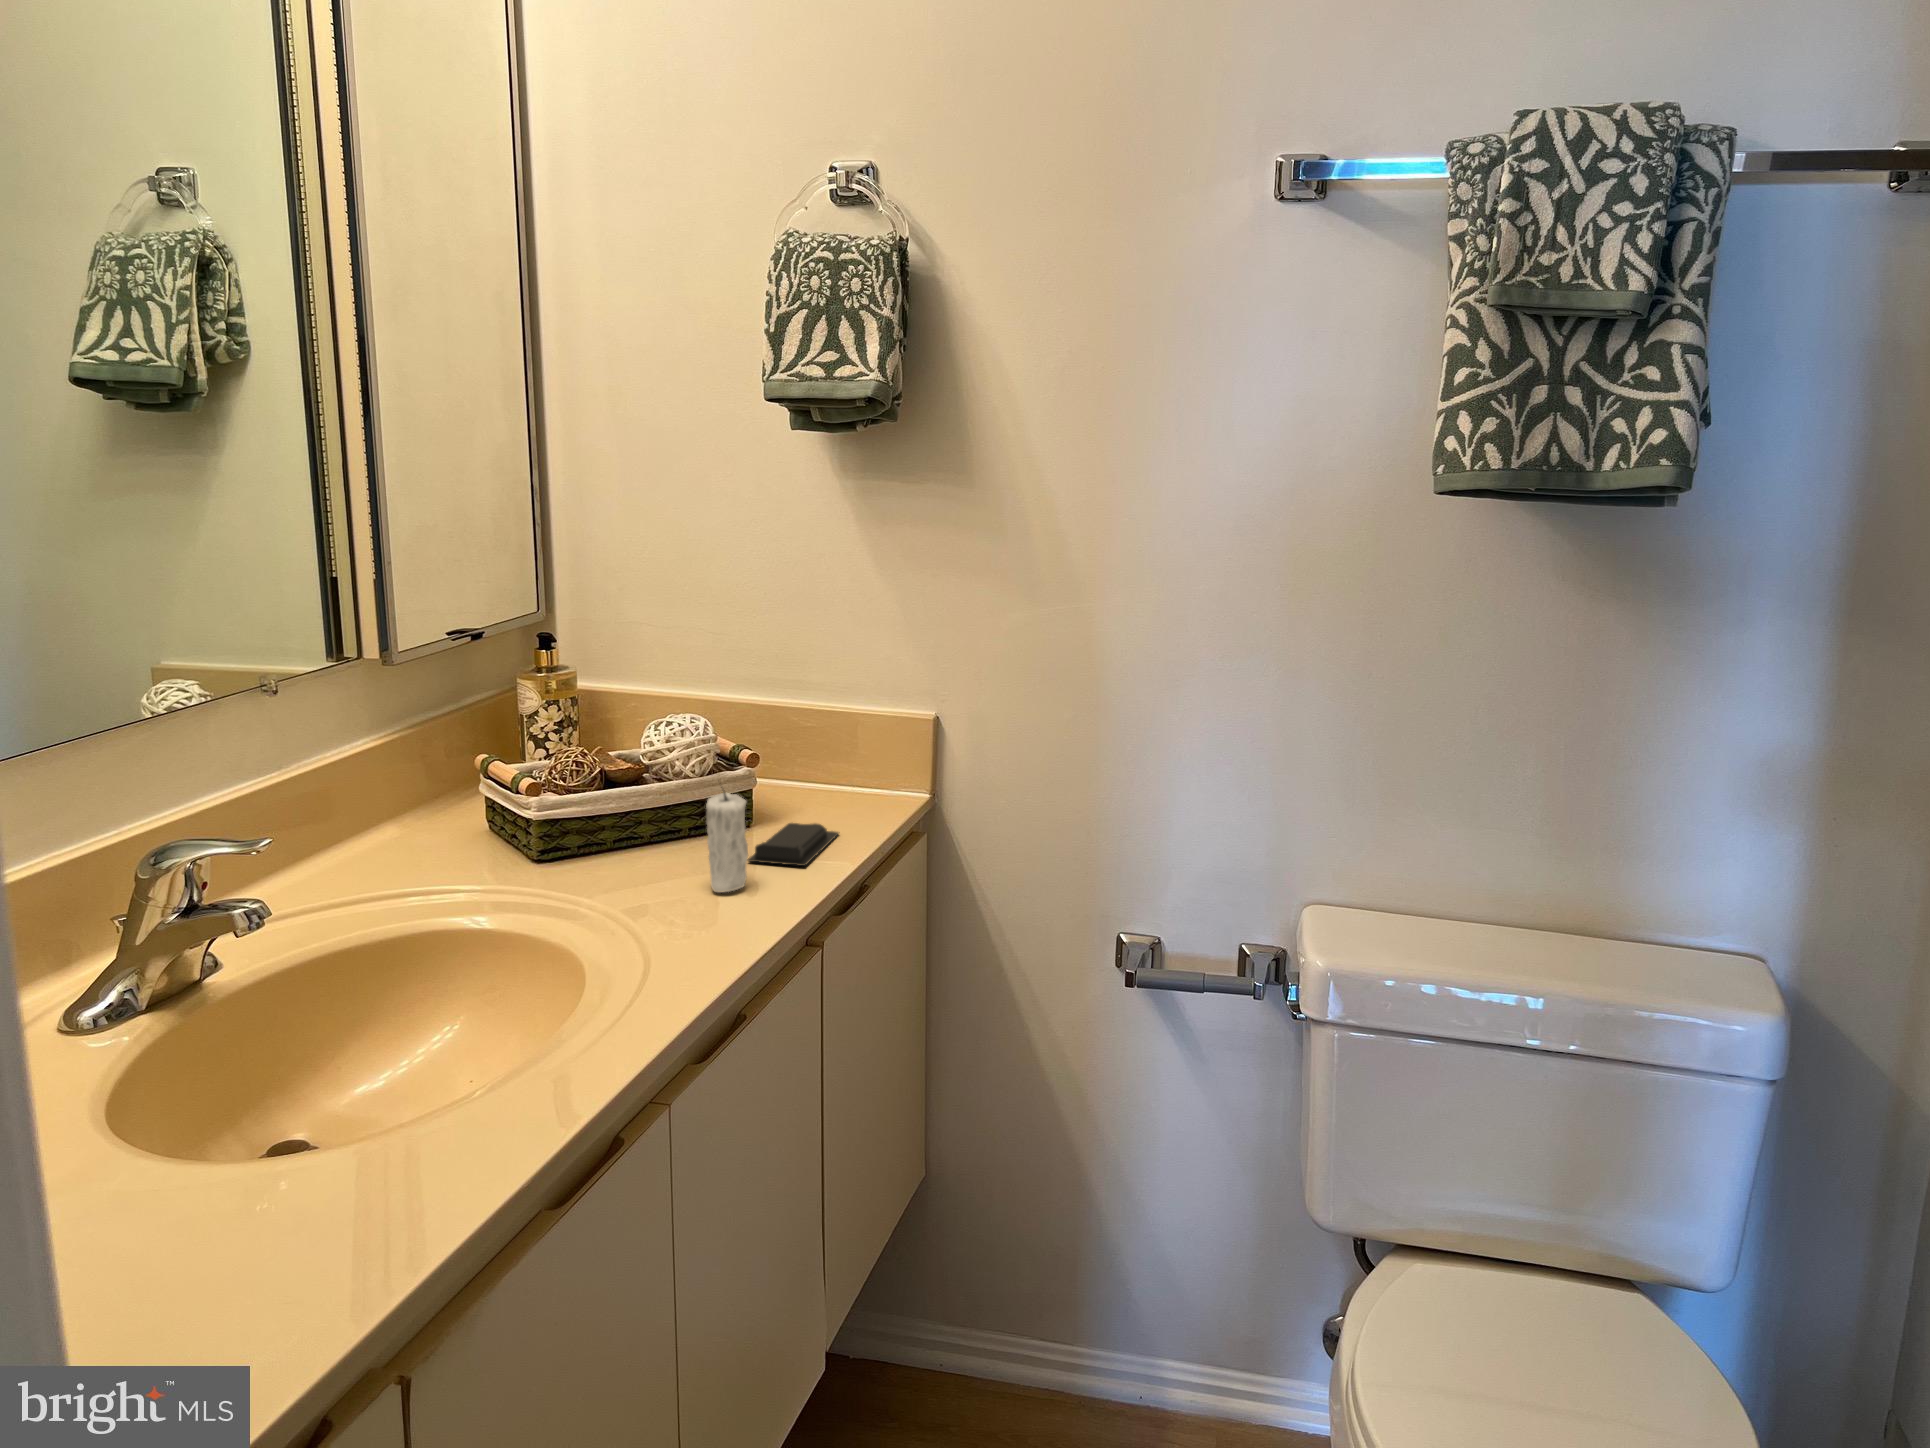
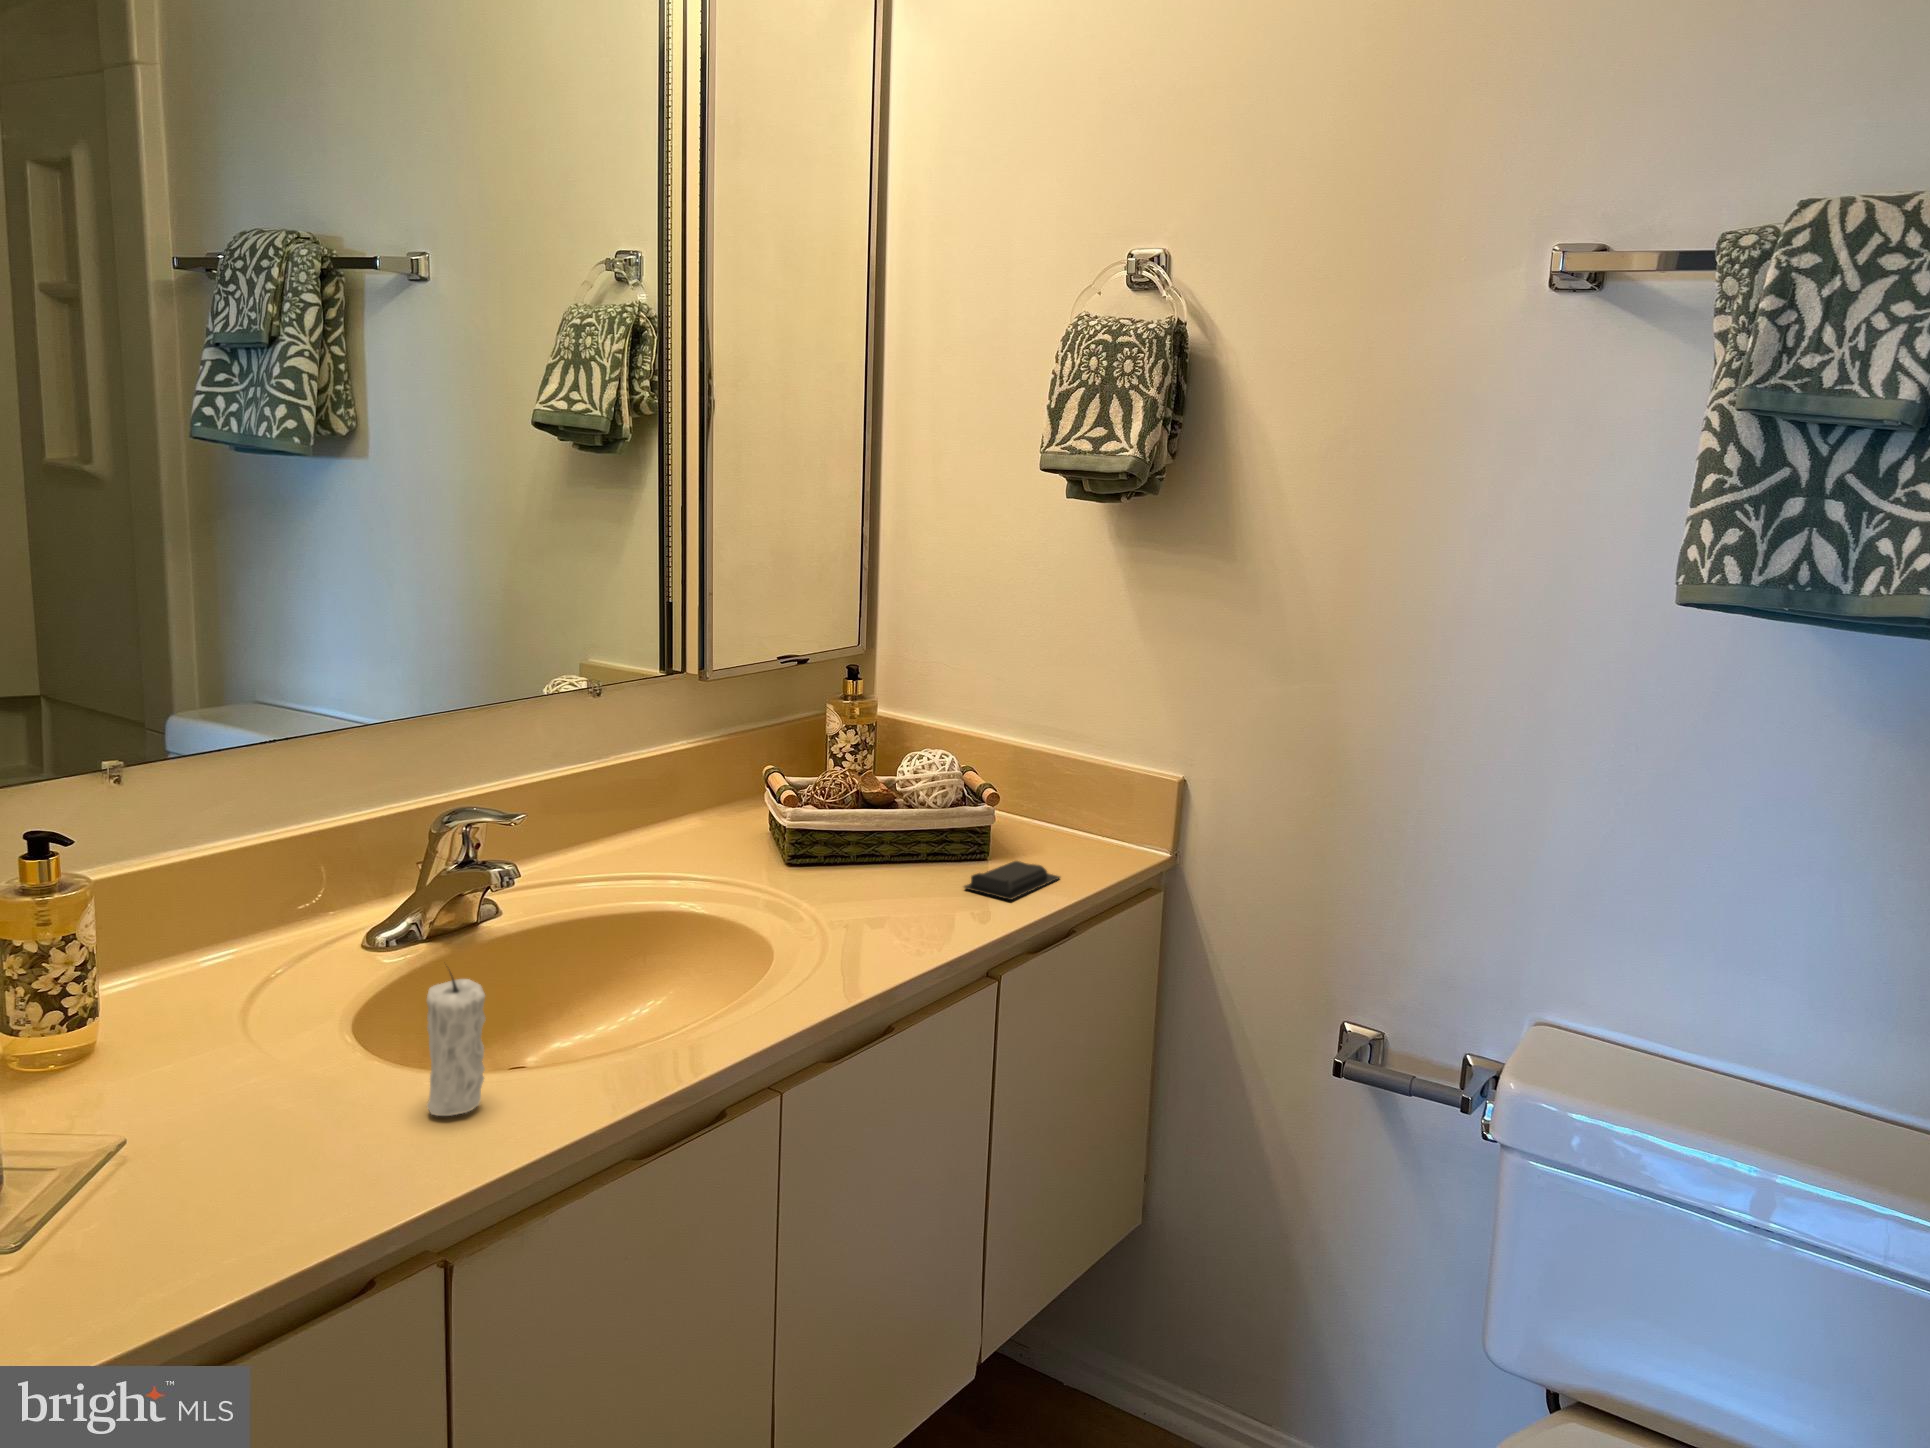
candle: present [706,787,748,892] -> present [427,973,485,1116]

